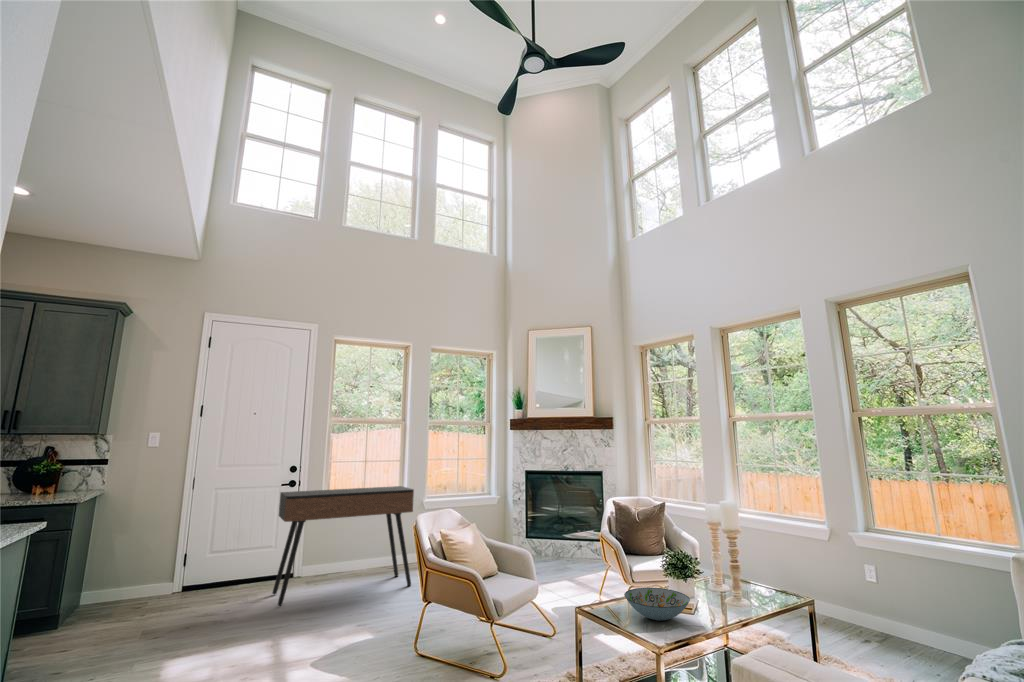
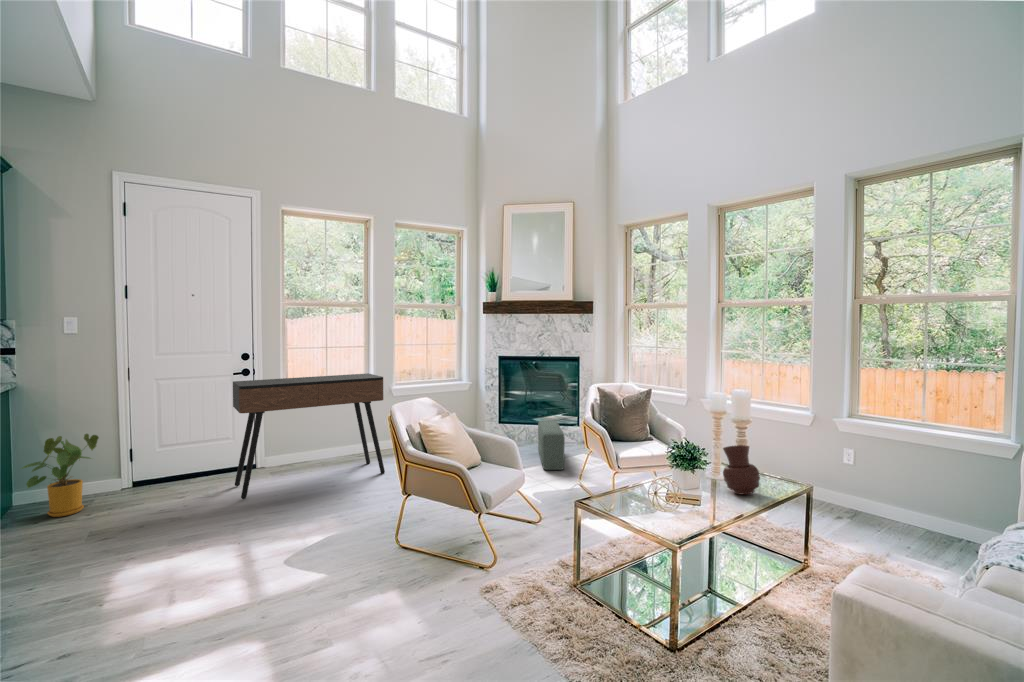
pouf: none [562,536,586,587] -> present [538,420,565,470]
house plant: none [96,539,162,617] -> present [22,434,99,517]
vase: none [716,556,753,605] -> present [723,445,760,494]
decorative bowl: present [624,588,690,621] -> none [631,480,703,515]

